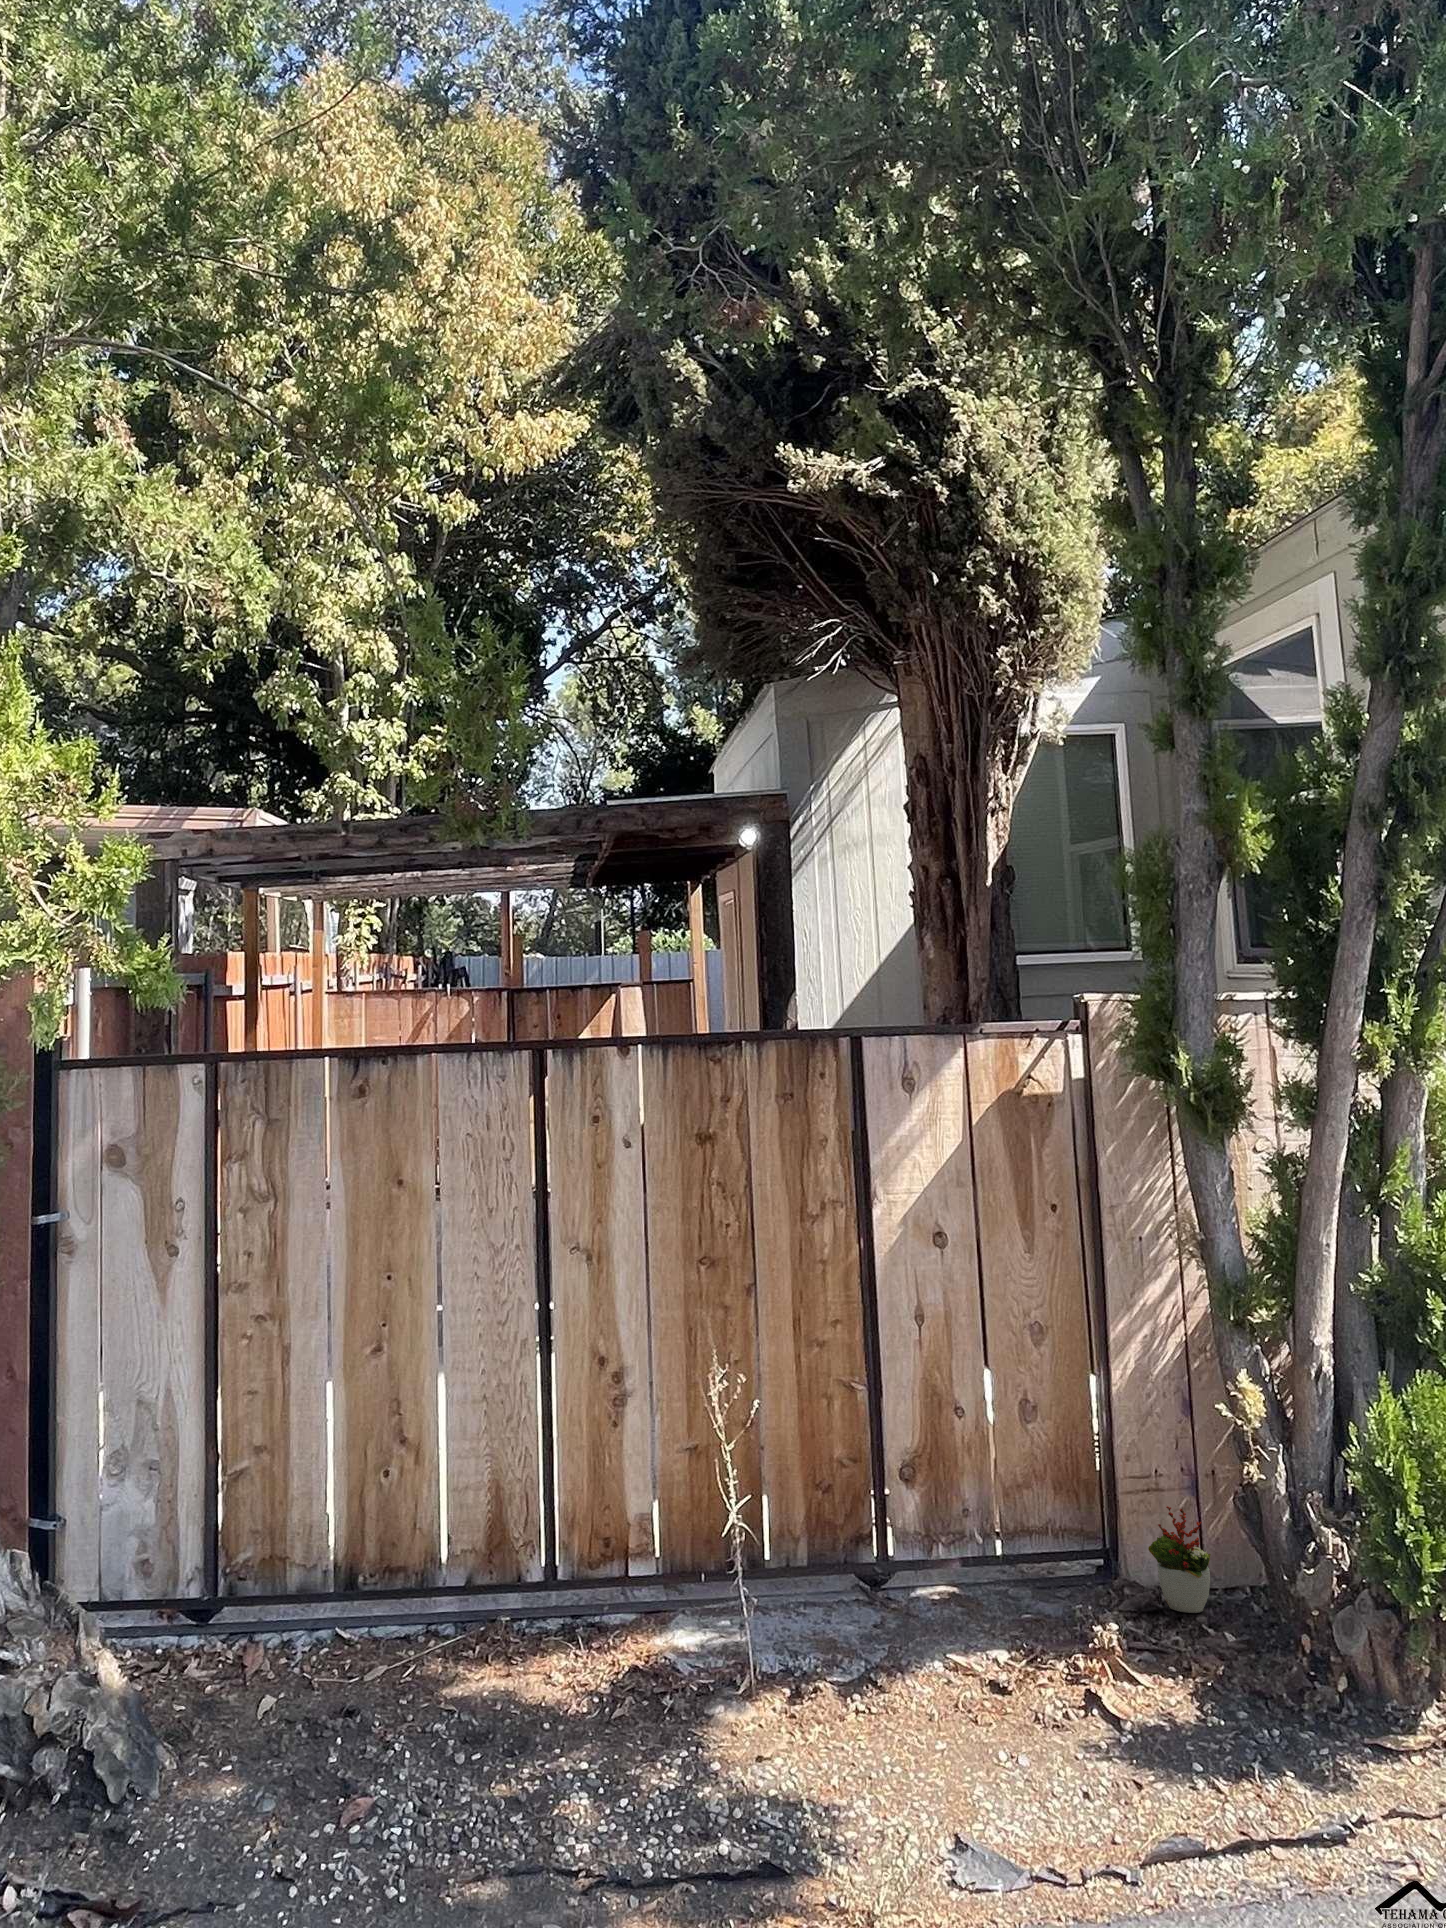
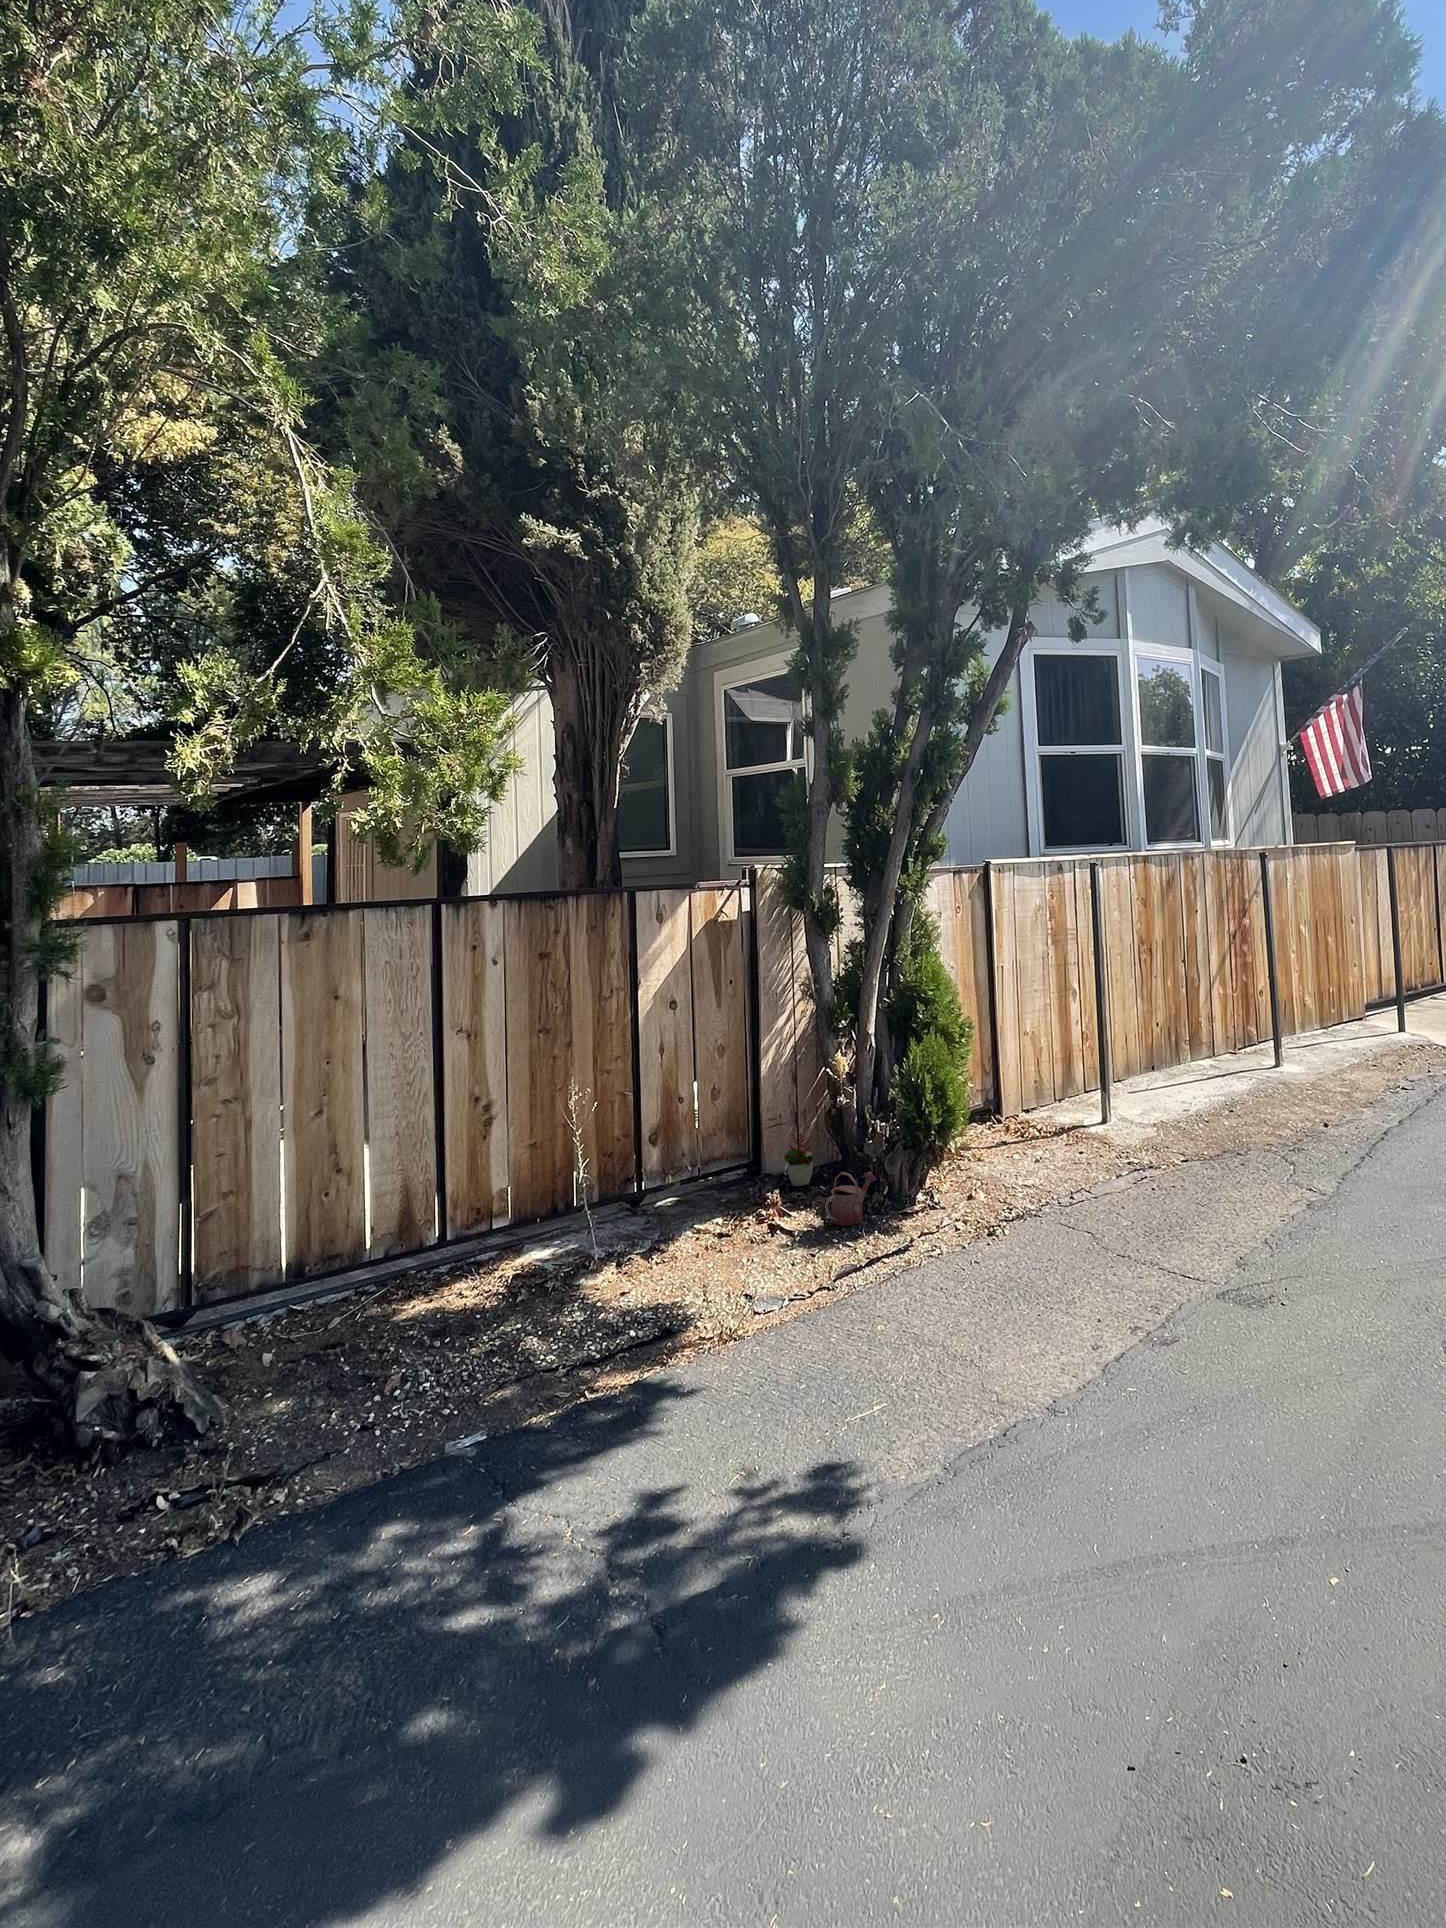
watering can: none [1186,1622,1318,1743] -> present [825,1172,876,1226]

